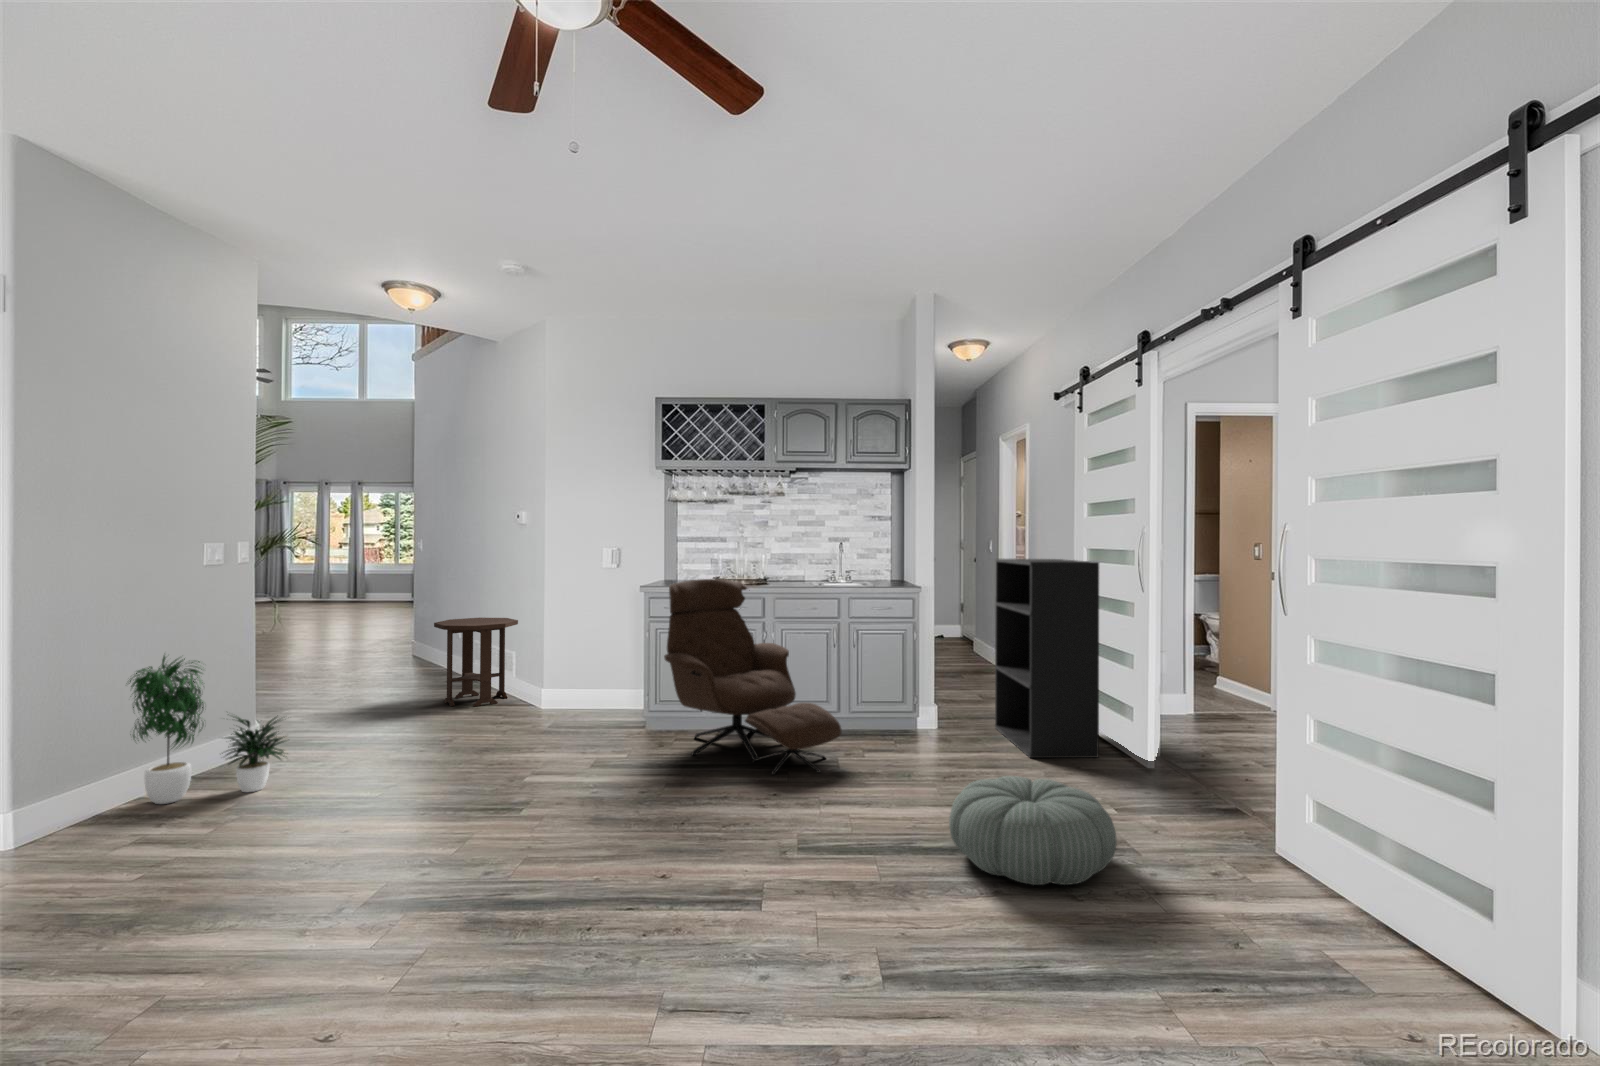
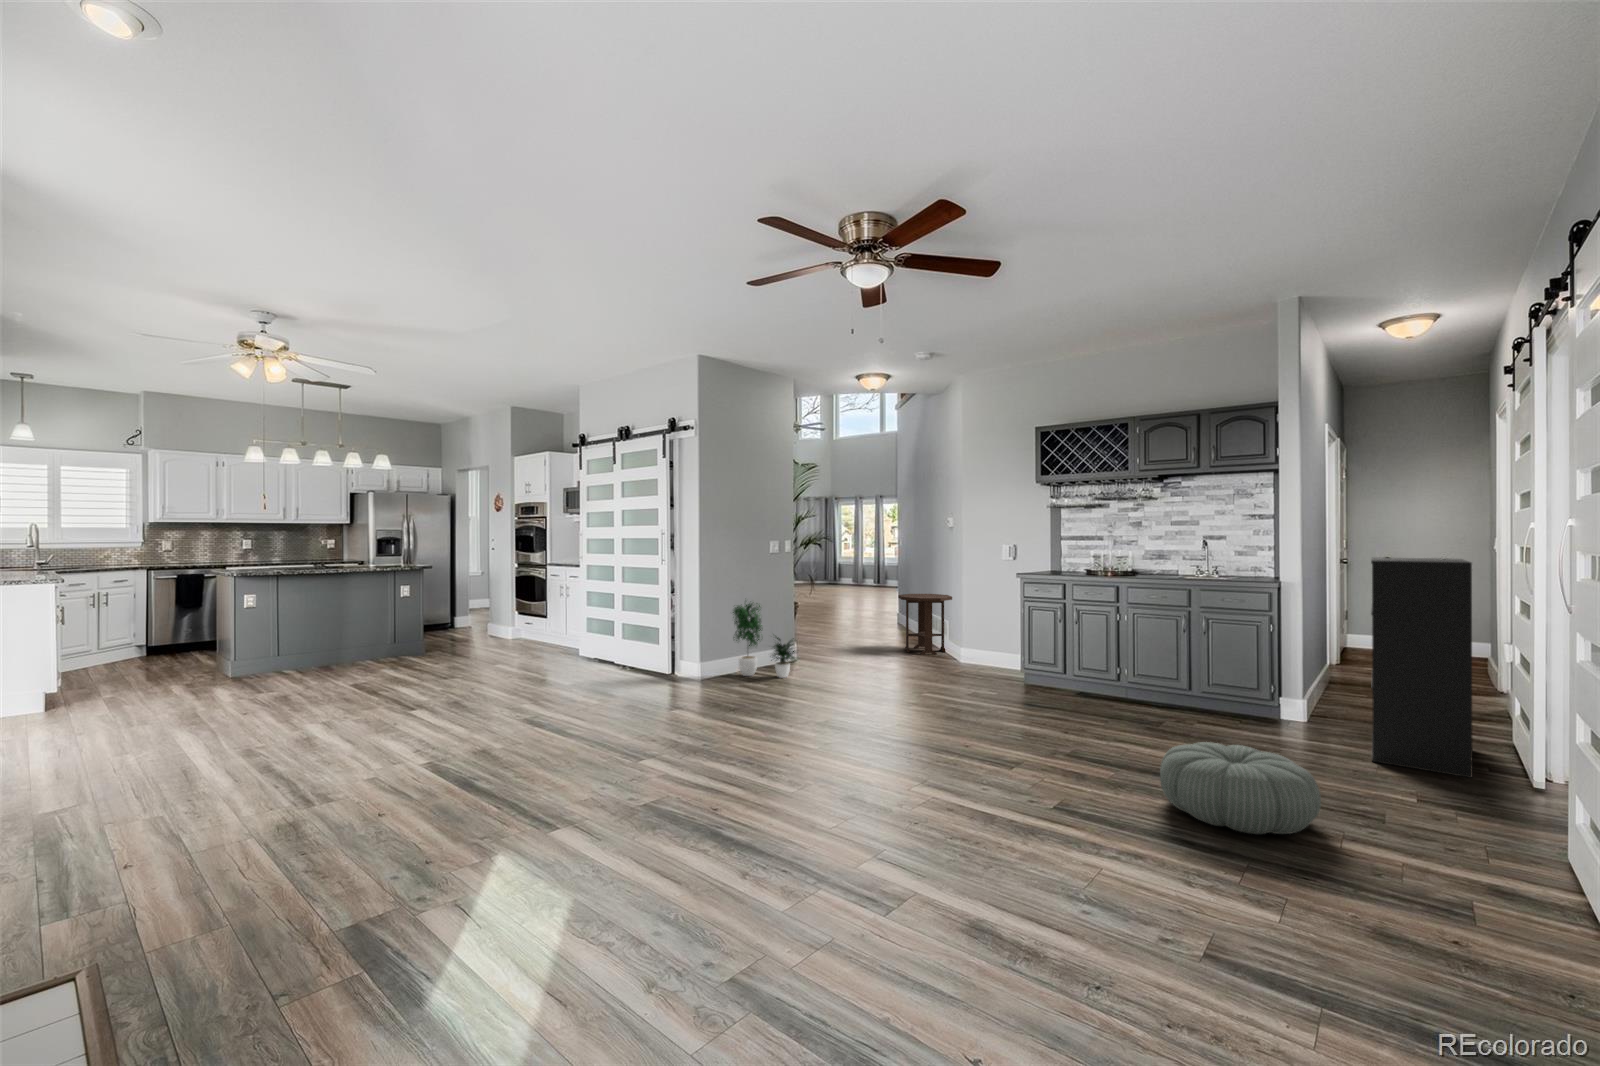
lounge chair: present [664,579,841,775] -> none [1021,570,1155,731]

